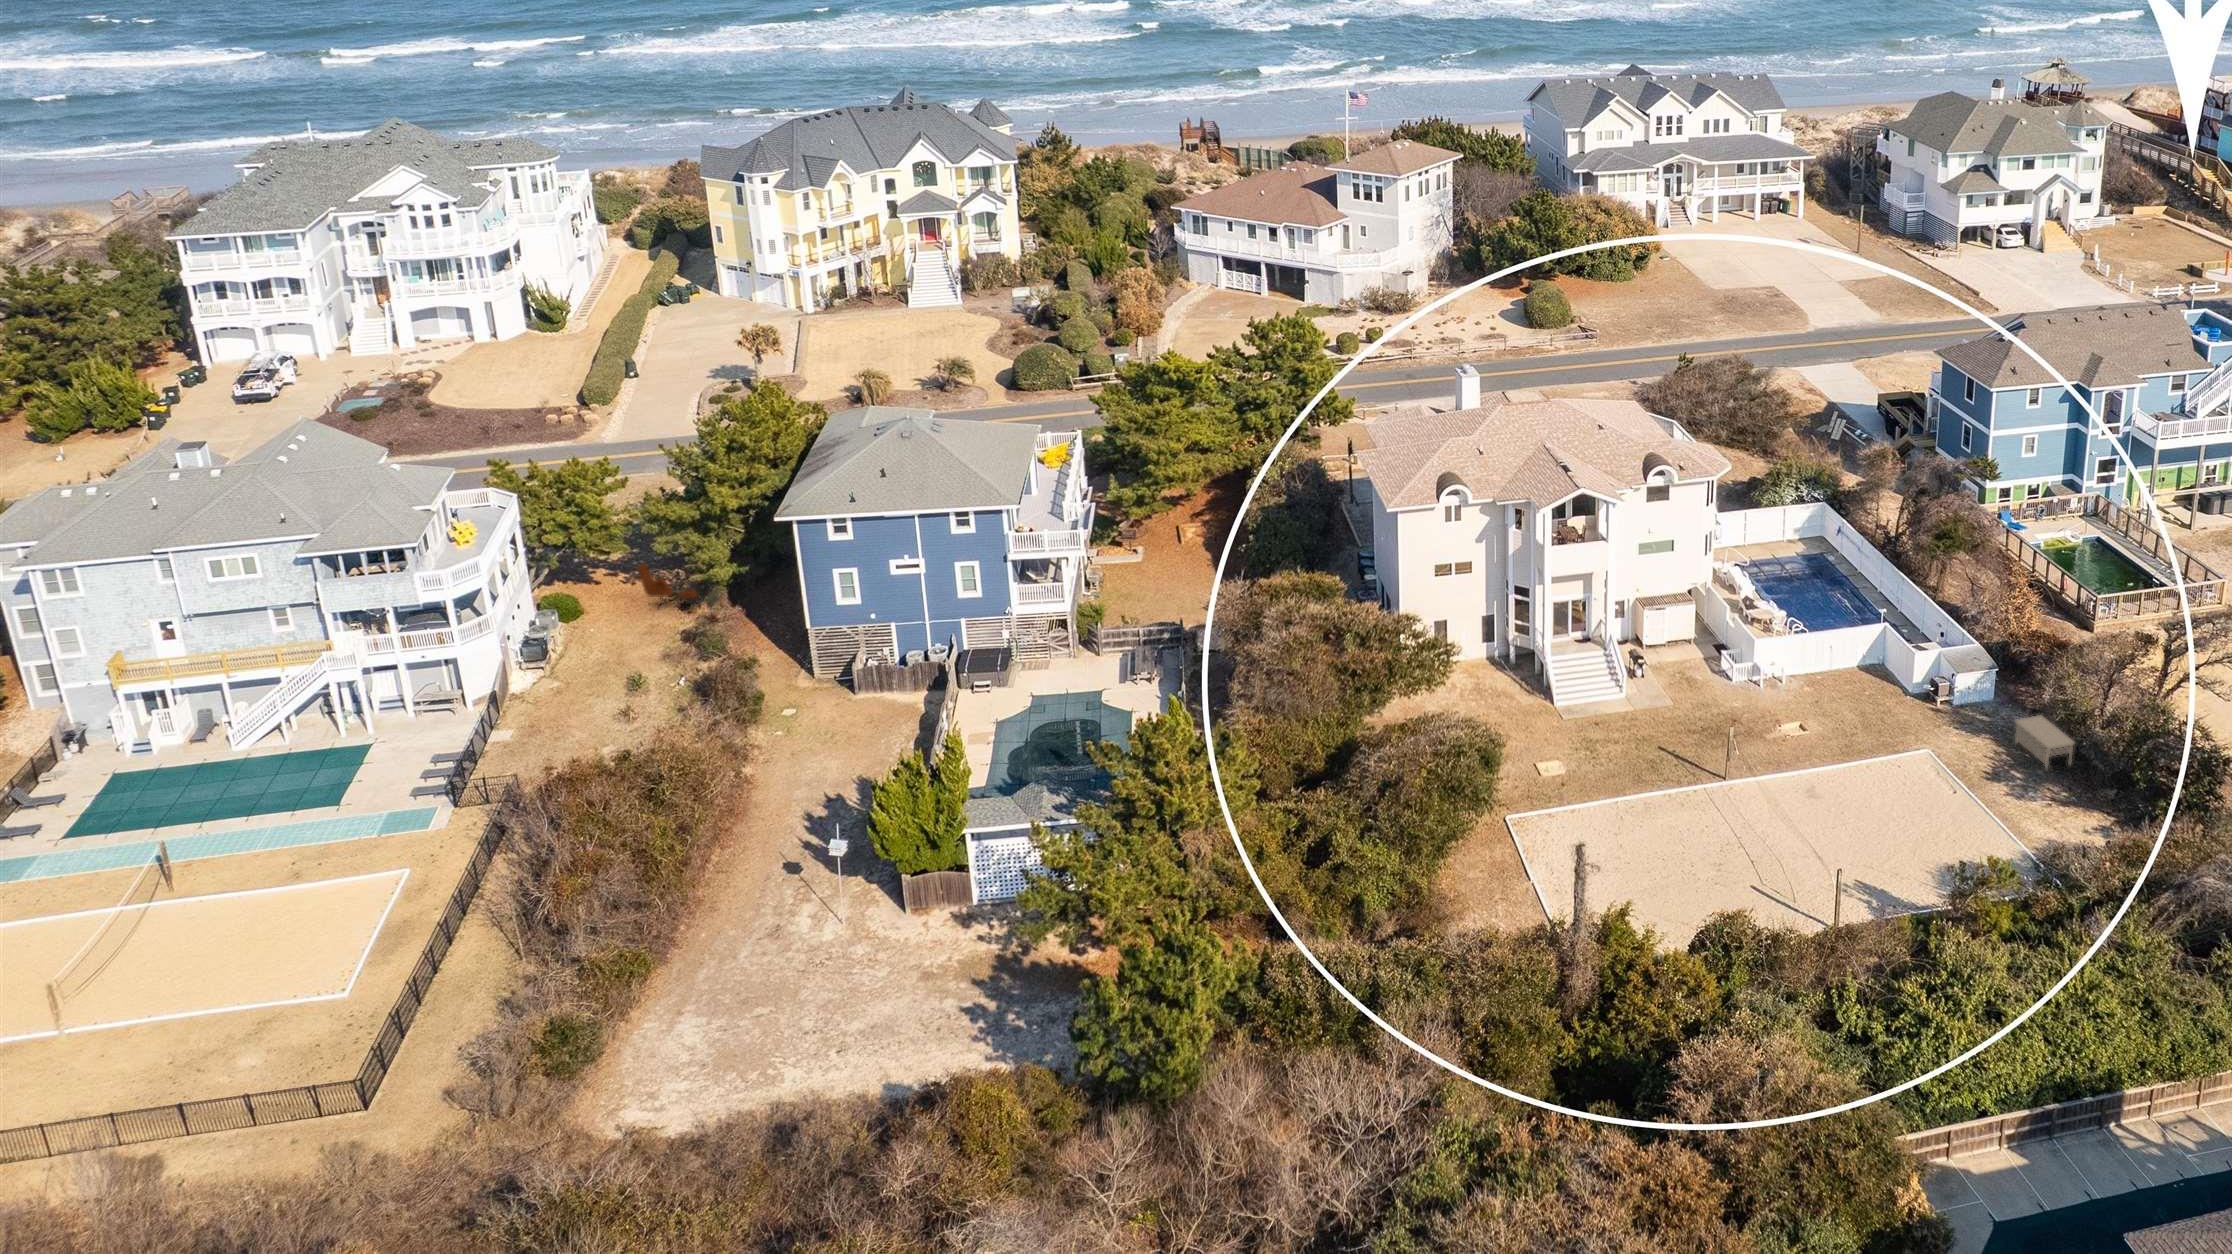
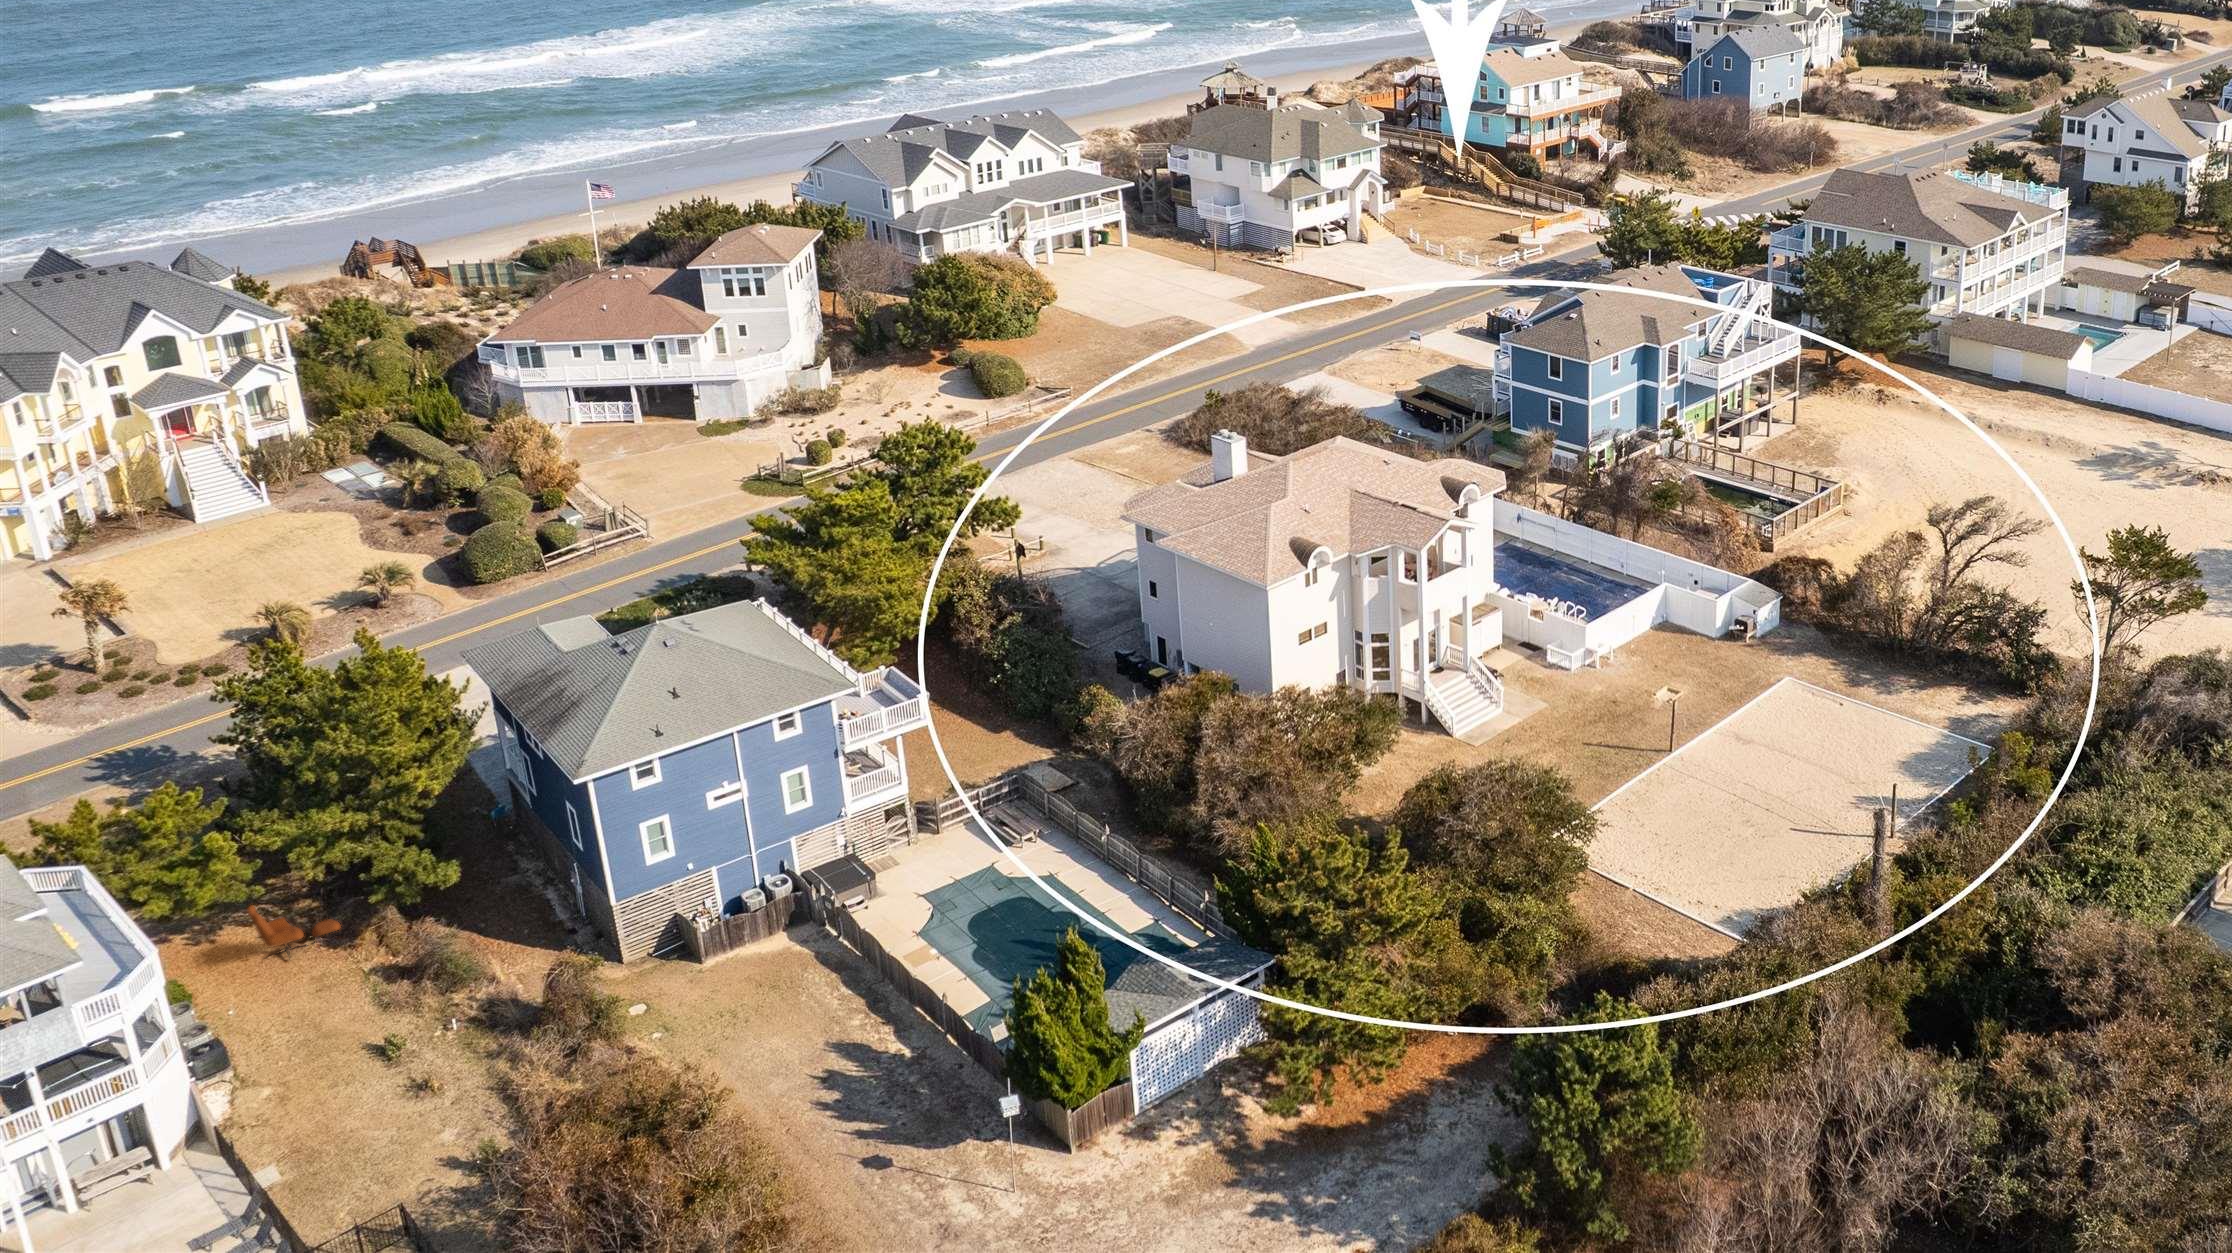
potted tree: present [699,587,725,621] -> none [367,898,414,948]
storage bench: present [2015,715,2074,768] -> none [1828,622,1887,665]

